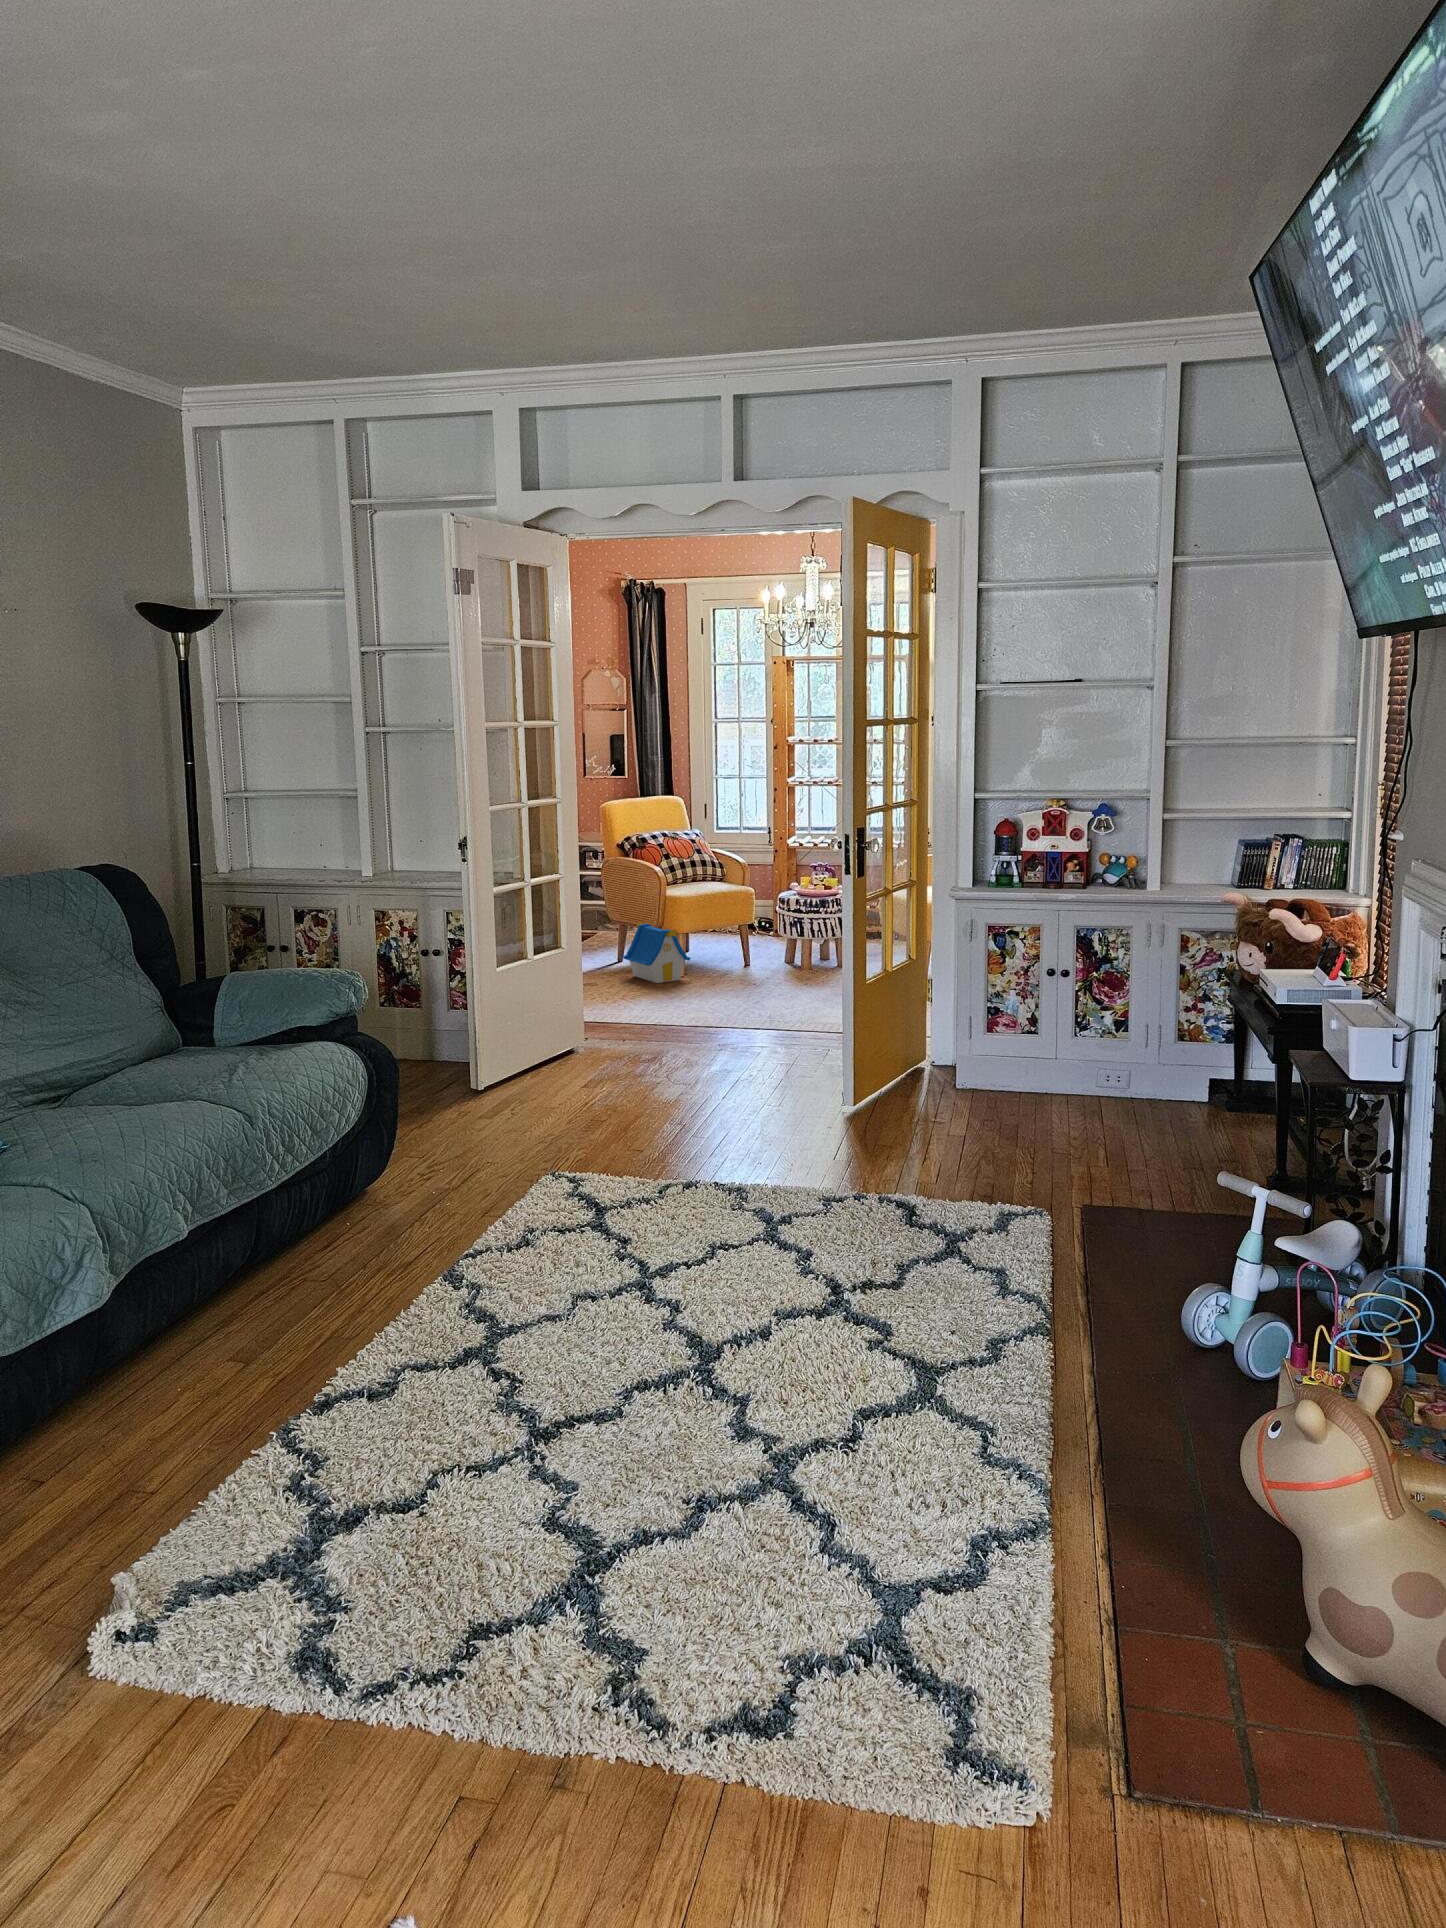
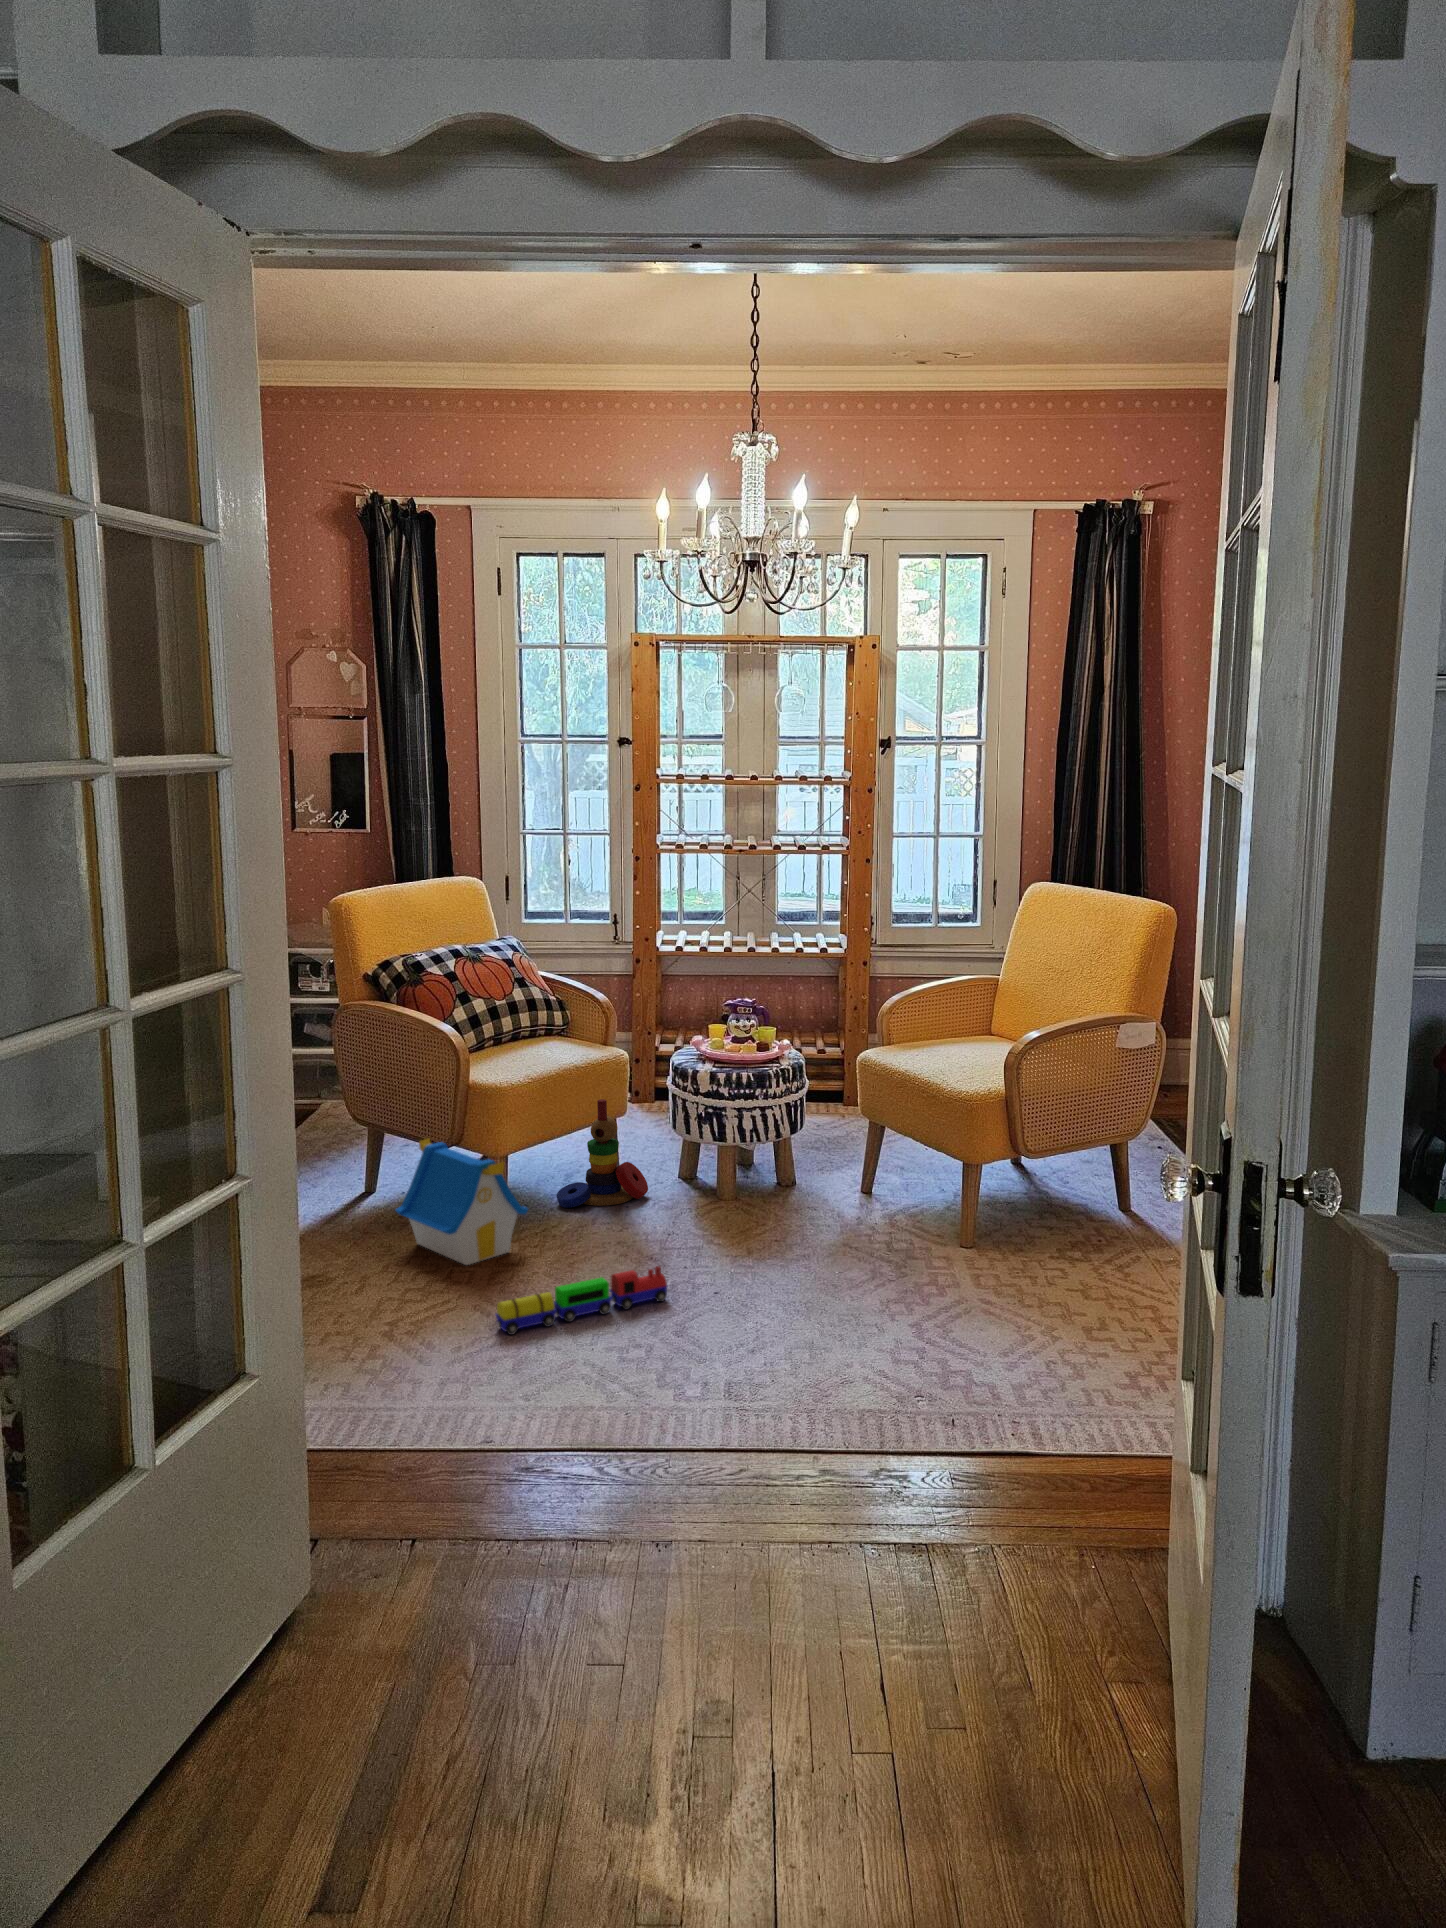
stacking toy: none [711,910,761,967] -> present [557,1099,648,1208]
toy train: none [665,979,754,1003] -> present [496,1266,668,1335]

